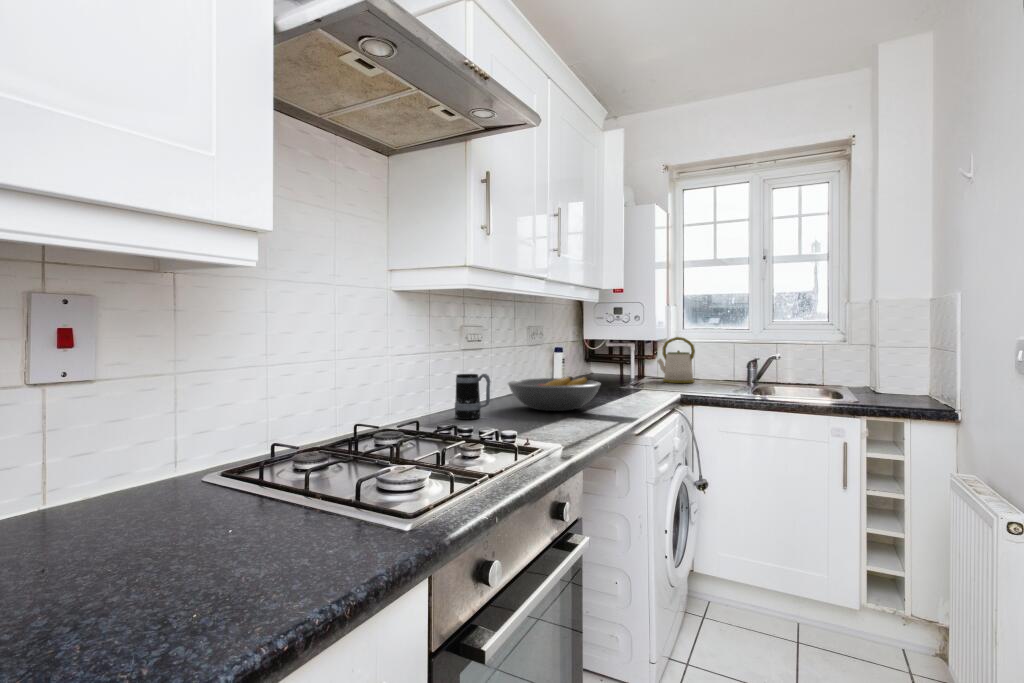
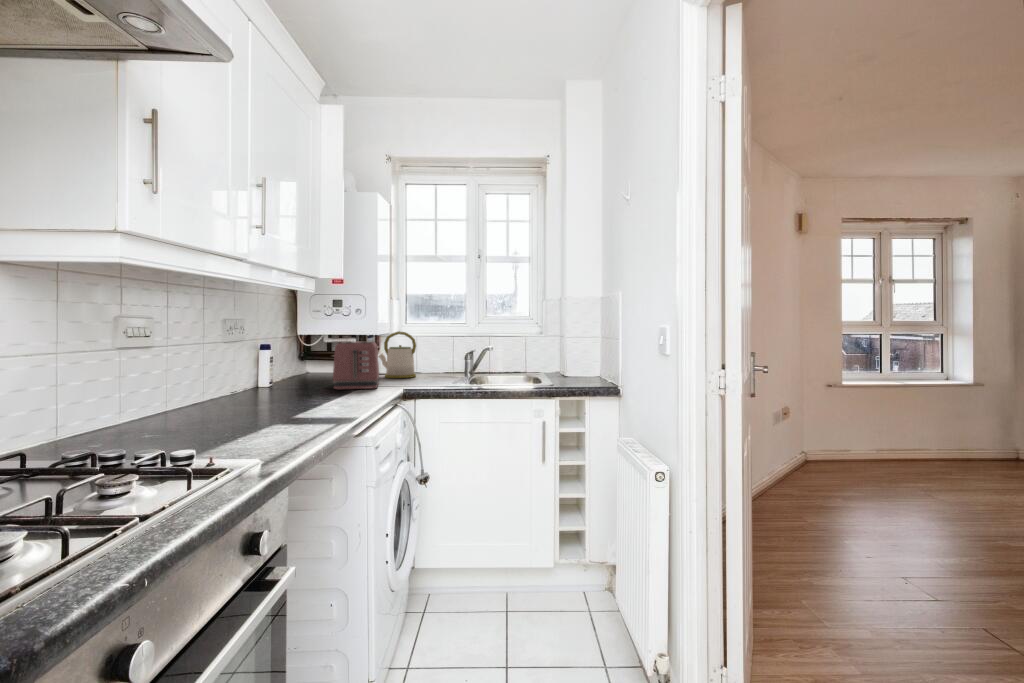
toaster: none [615,347,658,392] -> present [333,341,379,389]
mug: present [455,374,491,419] -> none [108,376,164,438]
fruit bowl: present [508,376,601,411] -> none [192,375,315,417]

